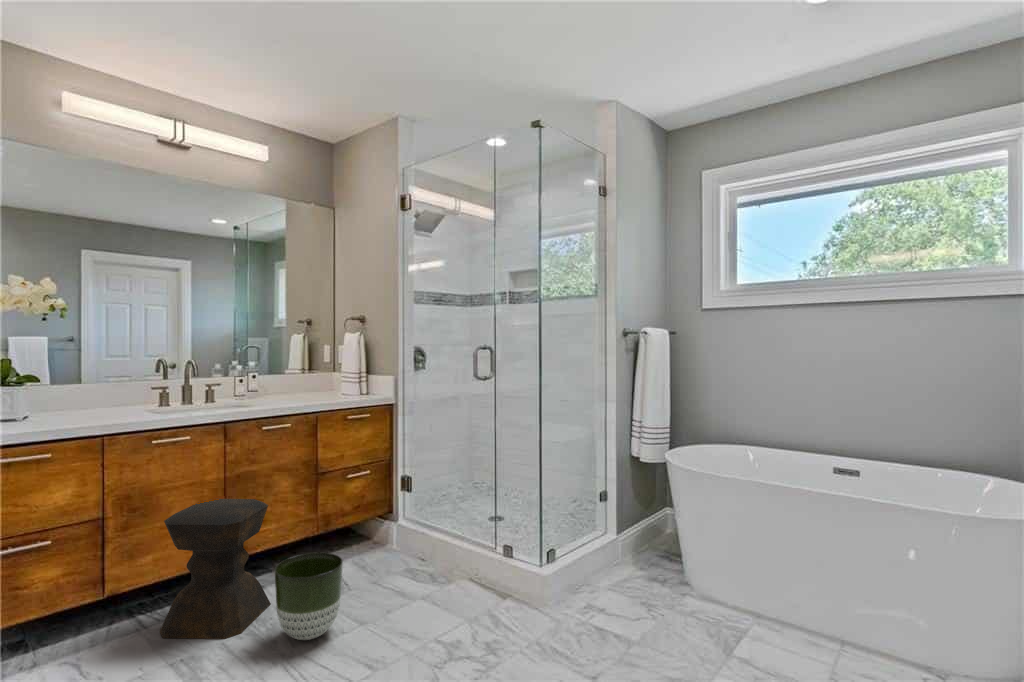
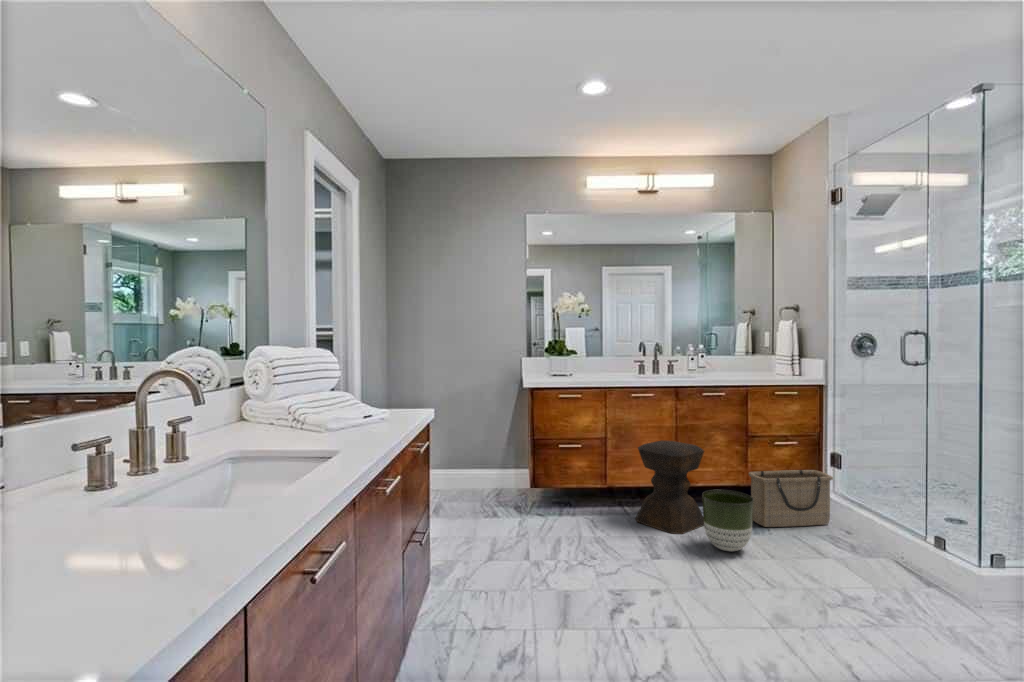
basket: none [320,499,407,583] -> present [749,470,833,527]

